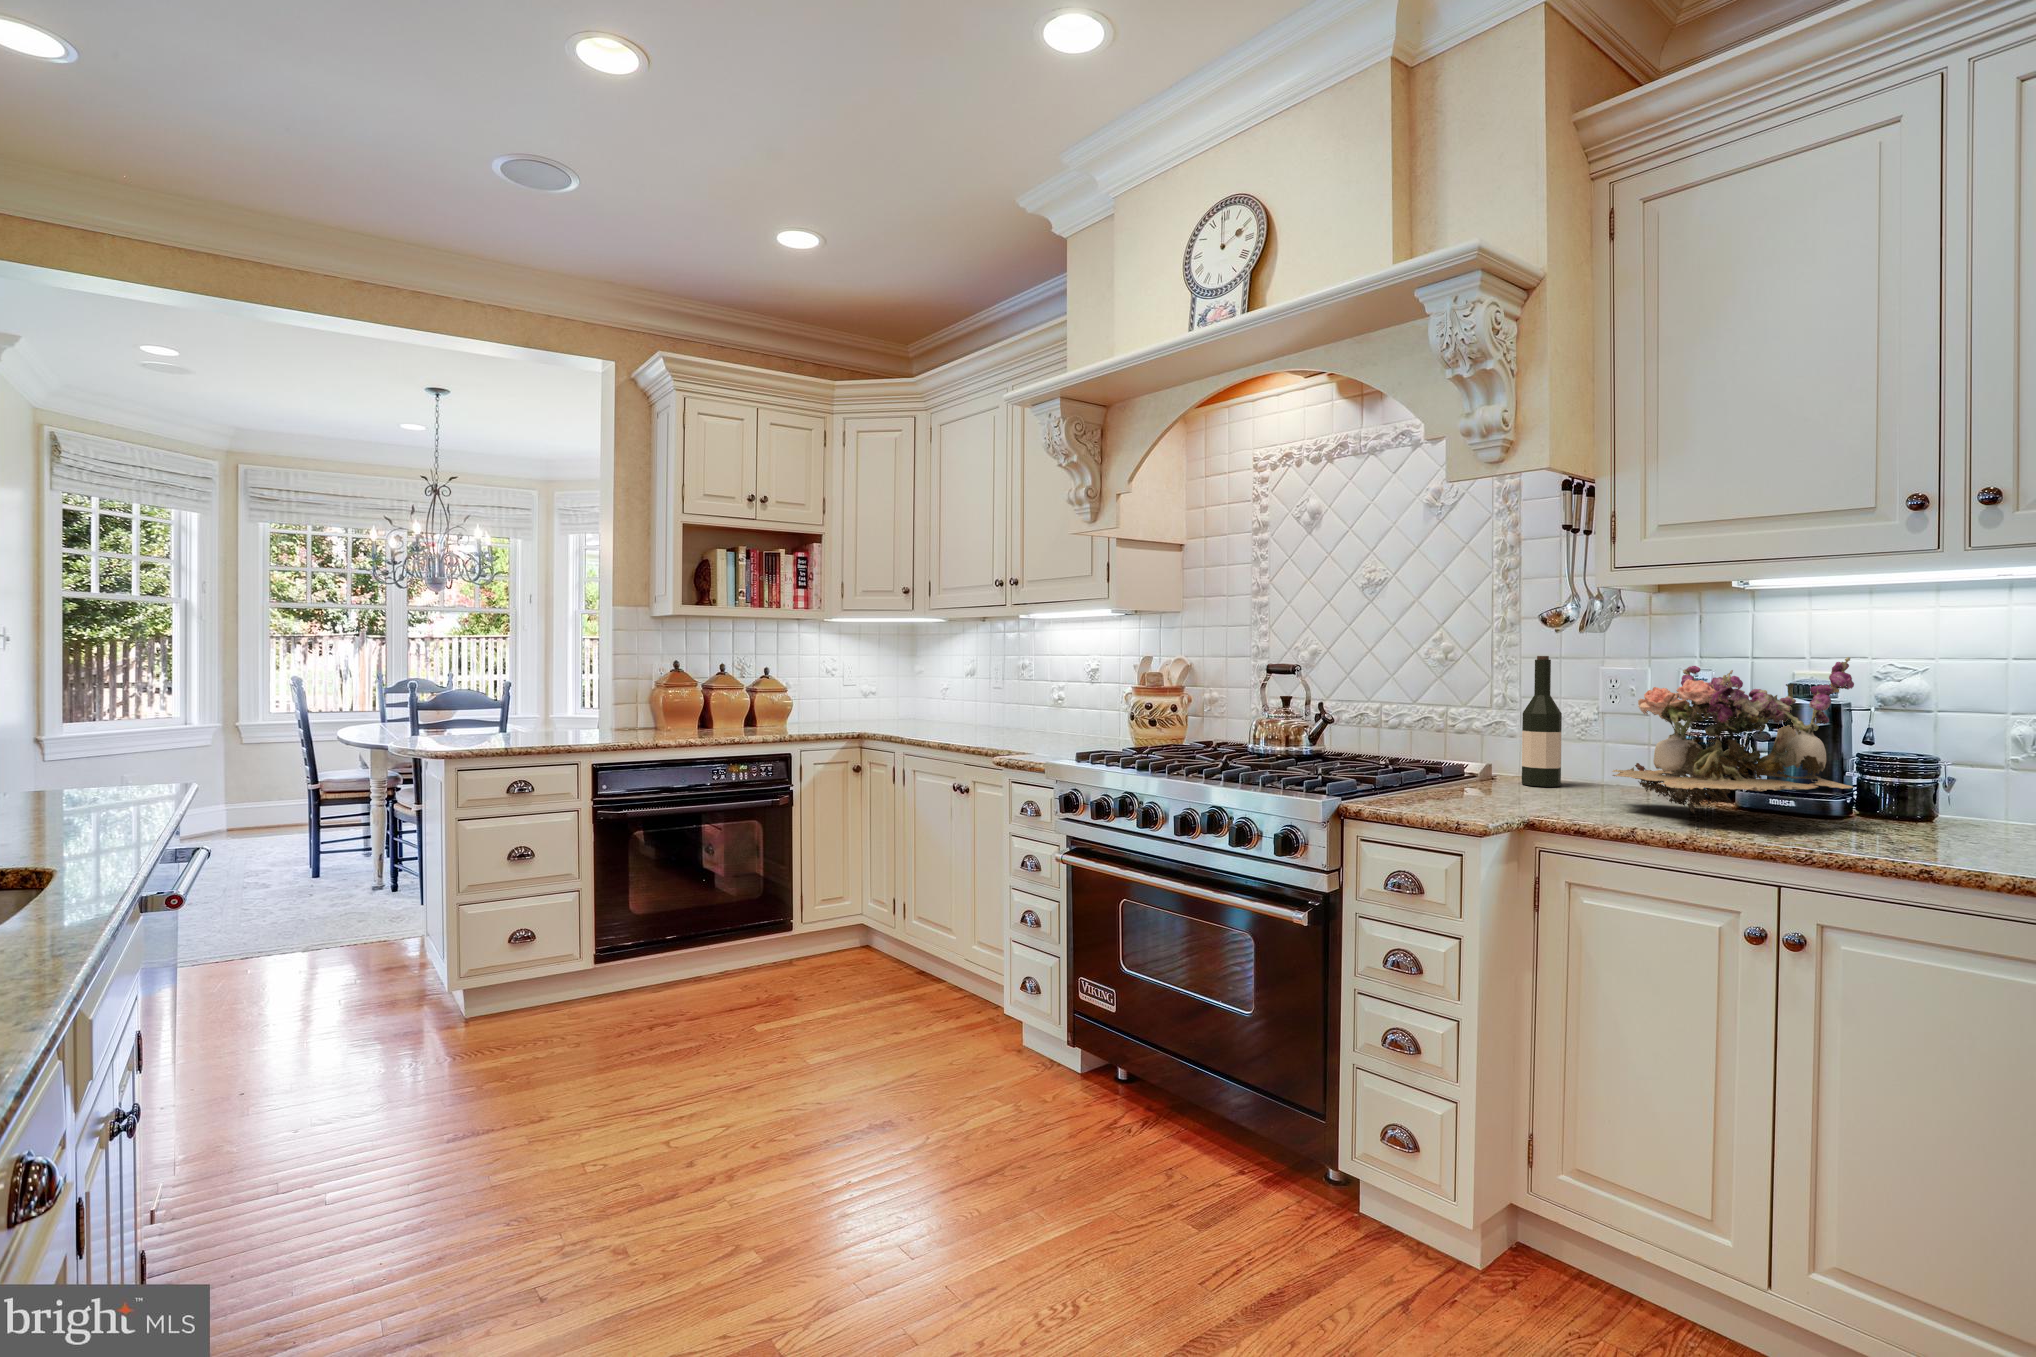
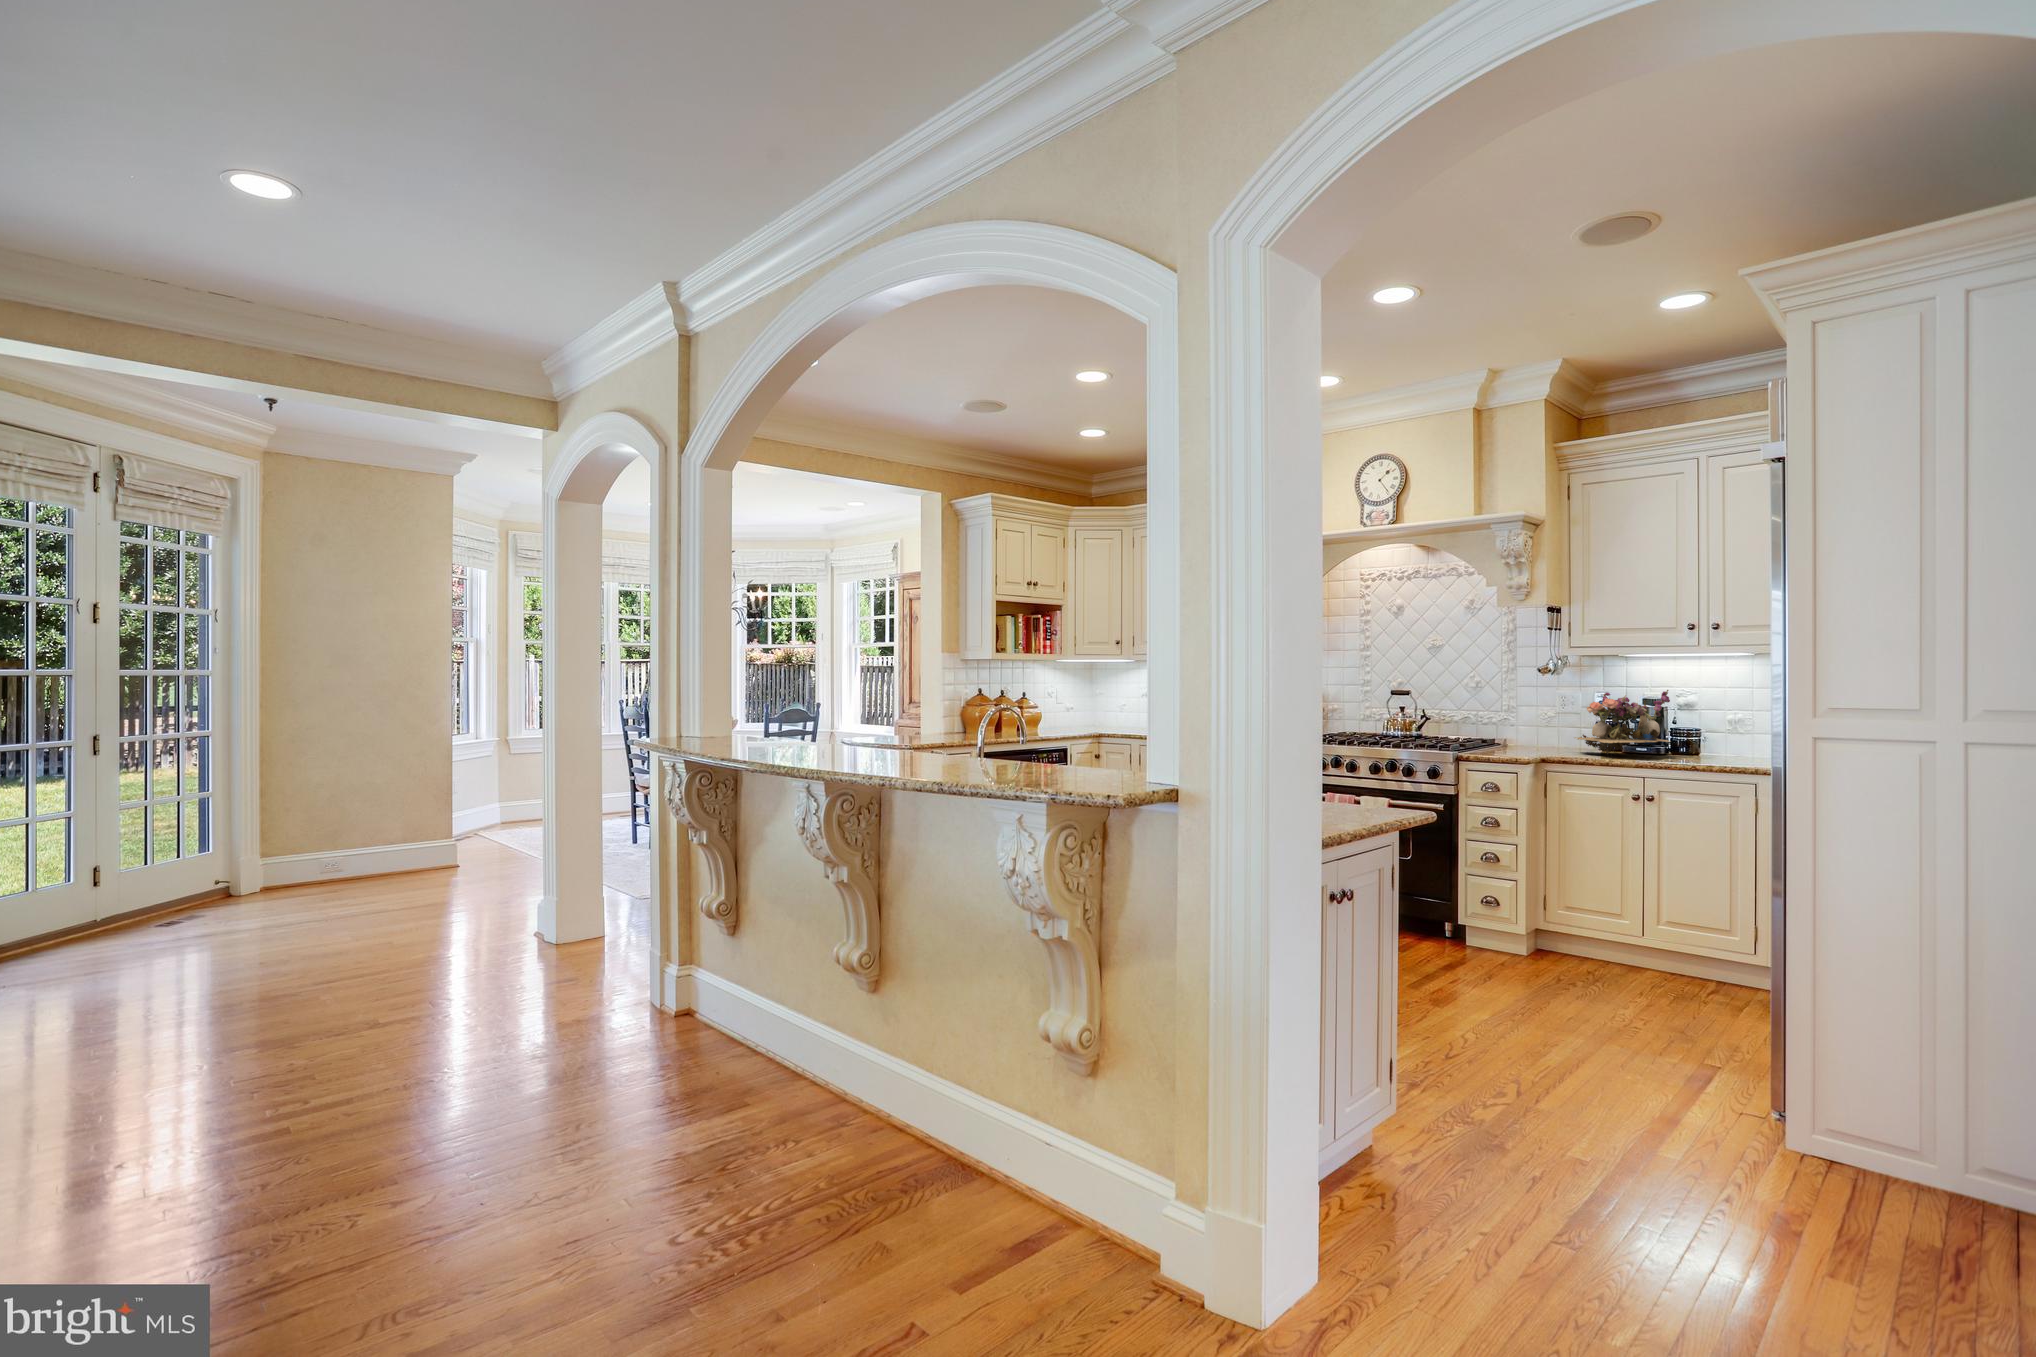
wine bottle: present [1522,656,1562,787] -> none [1526,687,1543,747]

